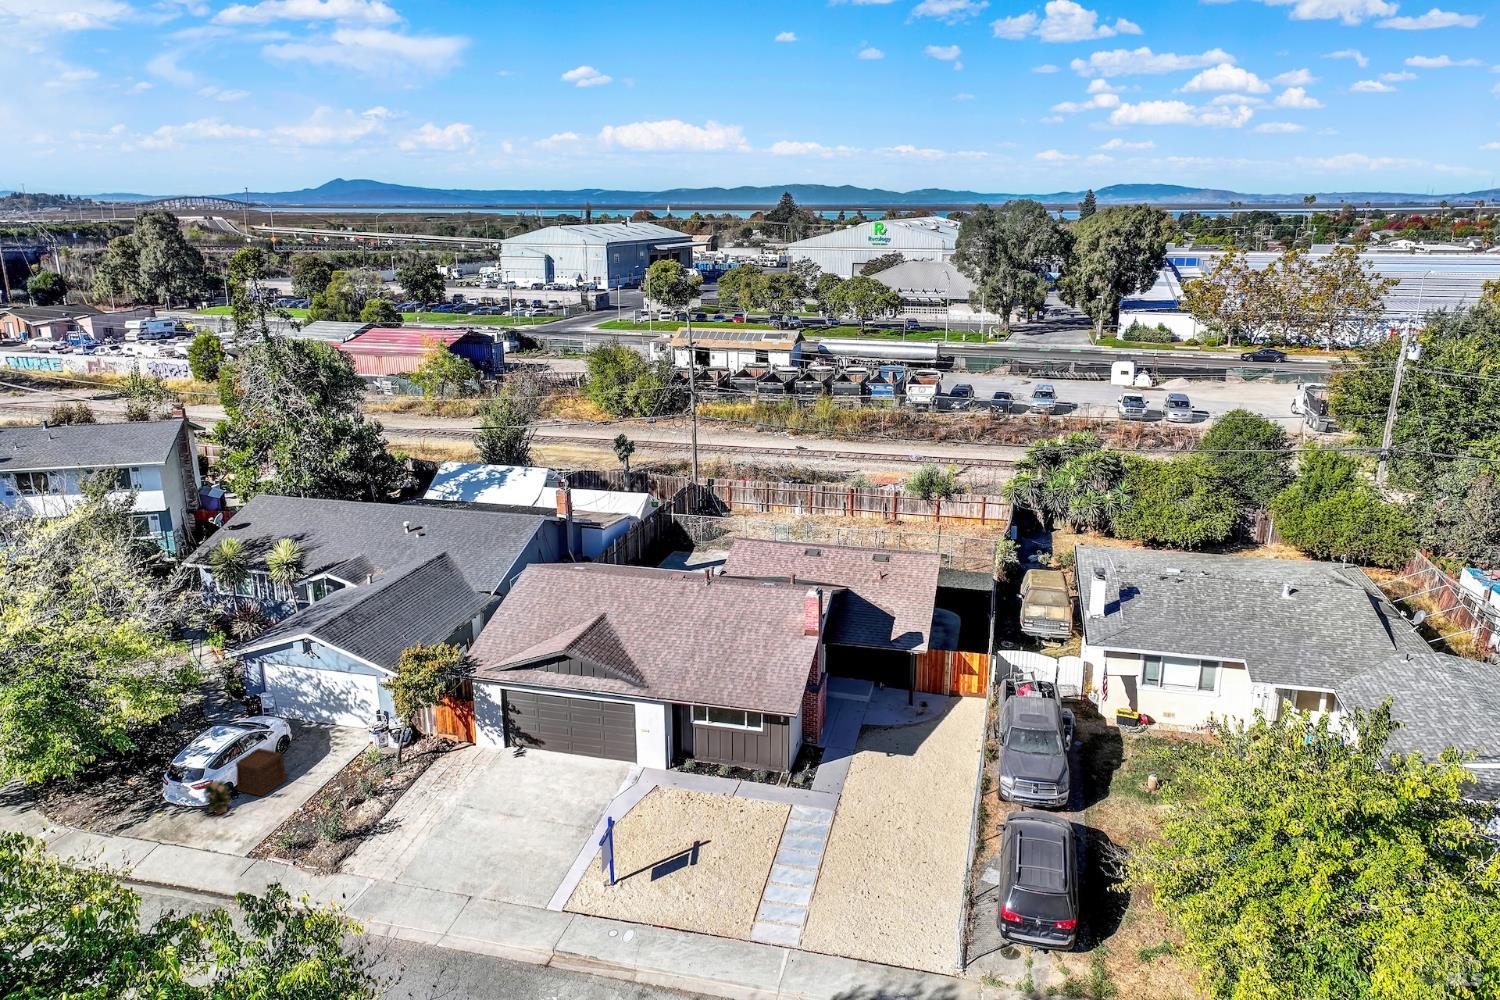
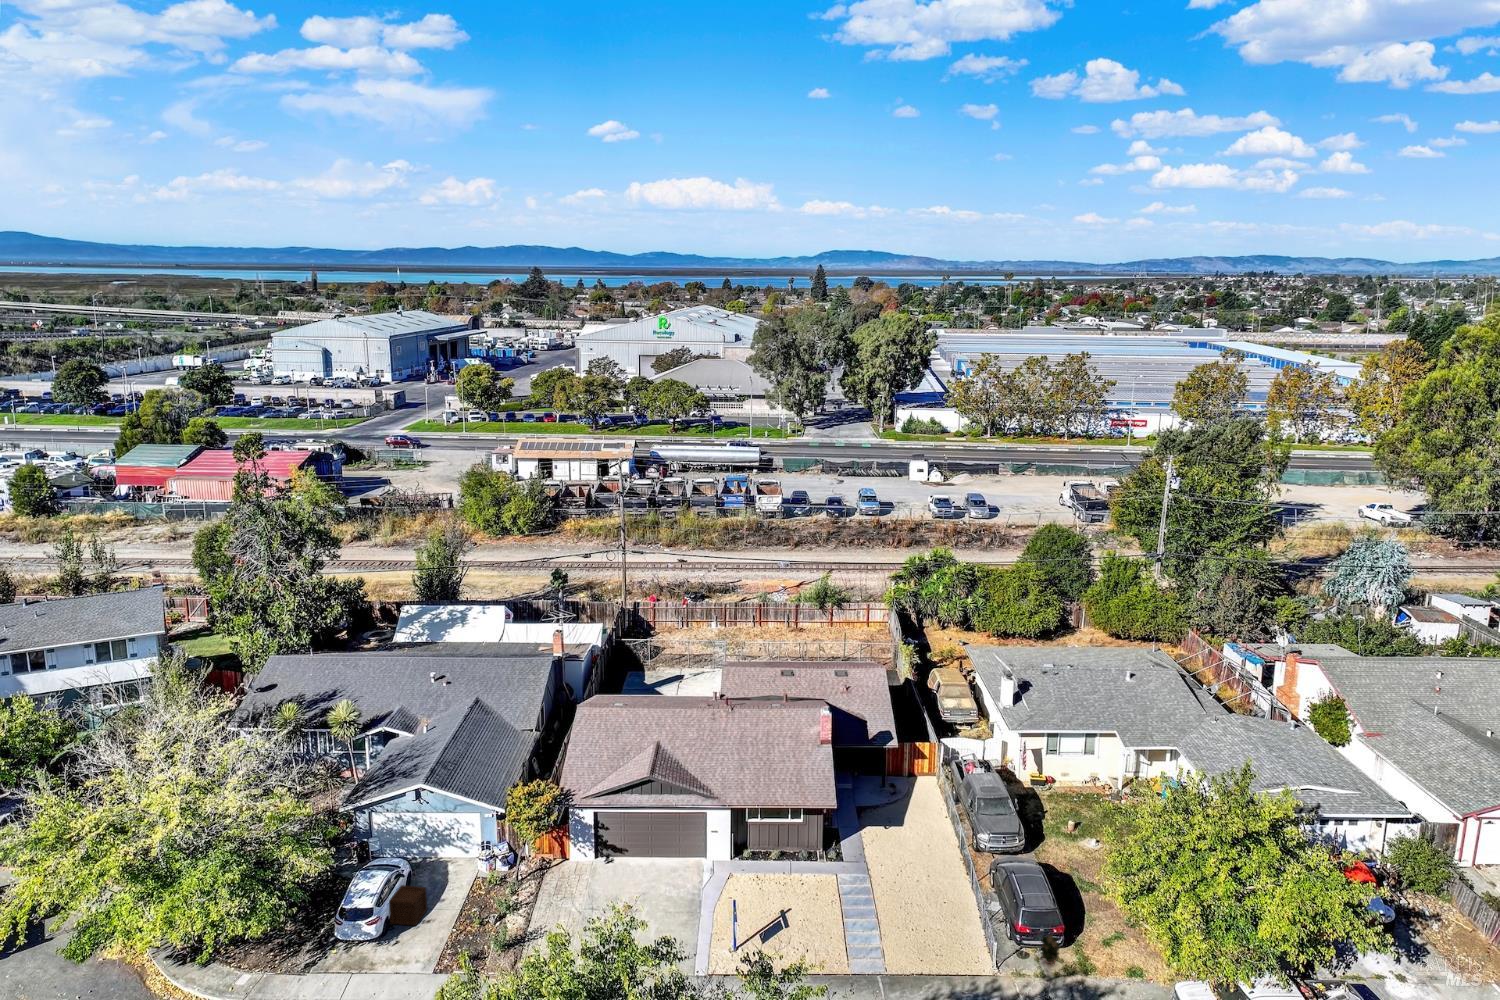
decorative plant: present [204,781,230,814] -> present [1041,935,1060,964]

